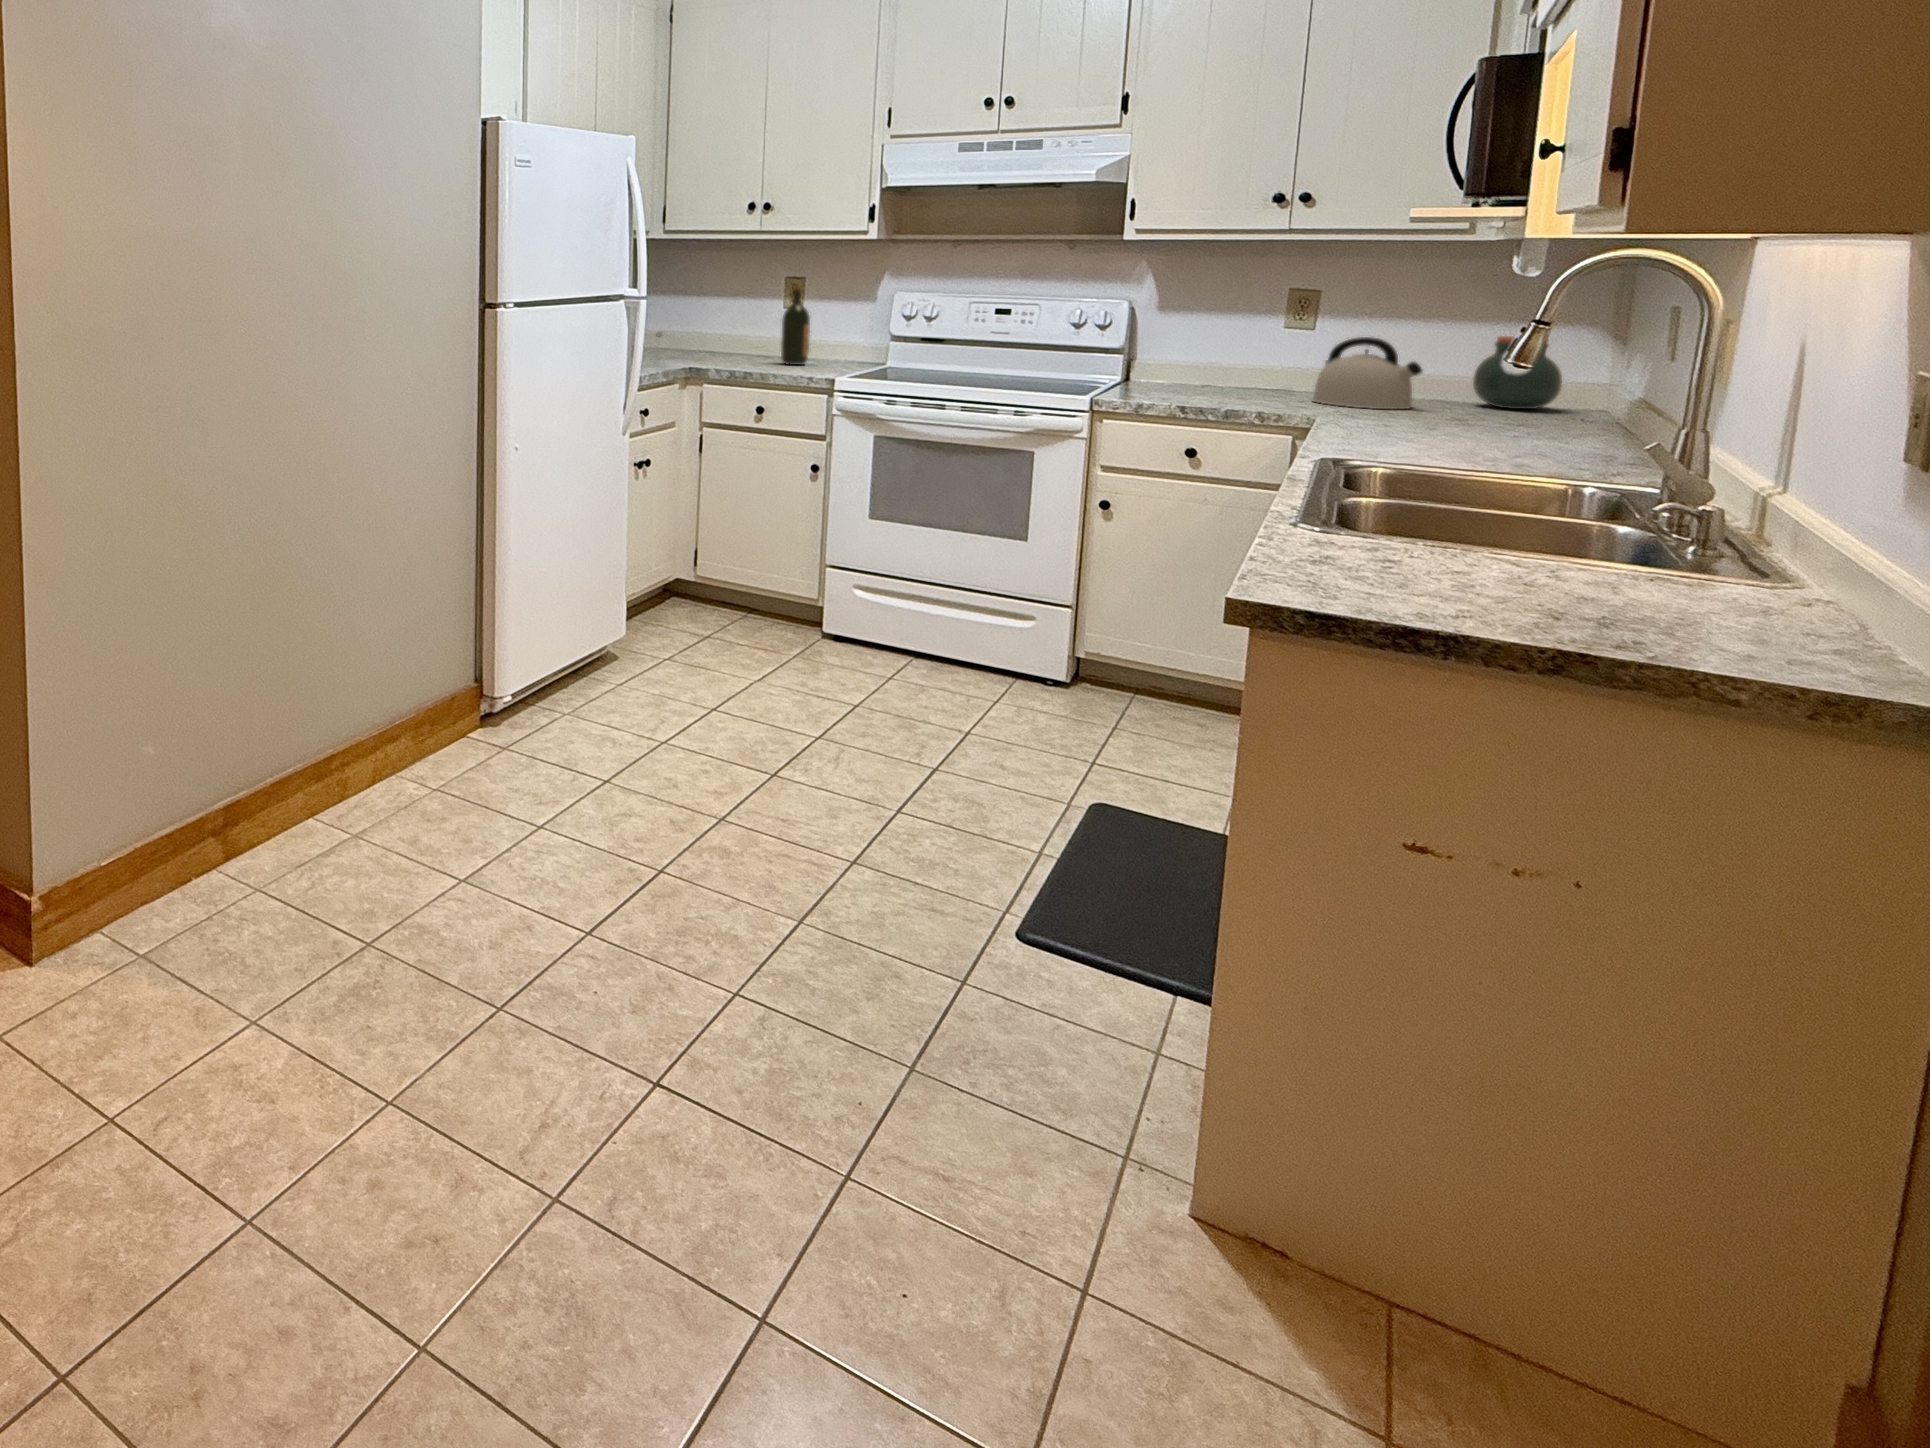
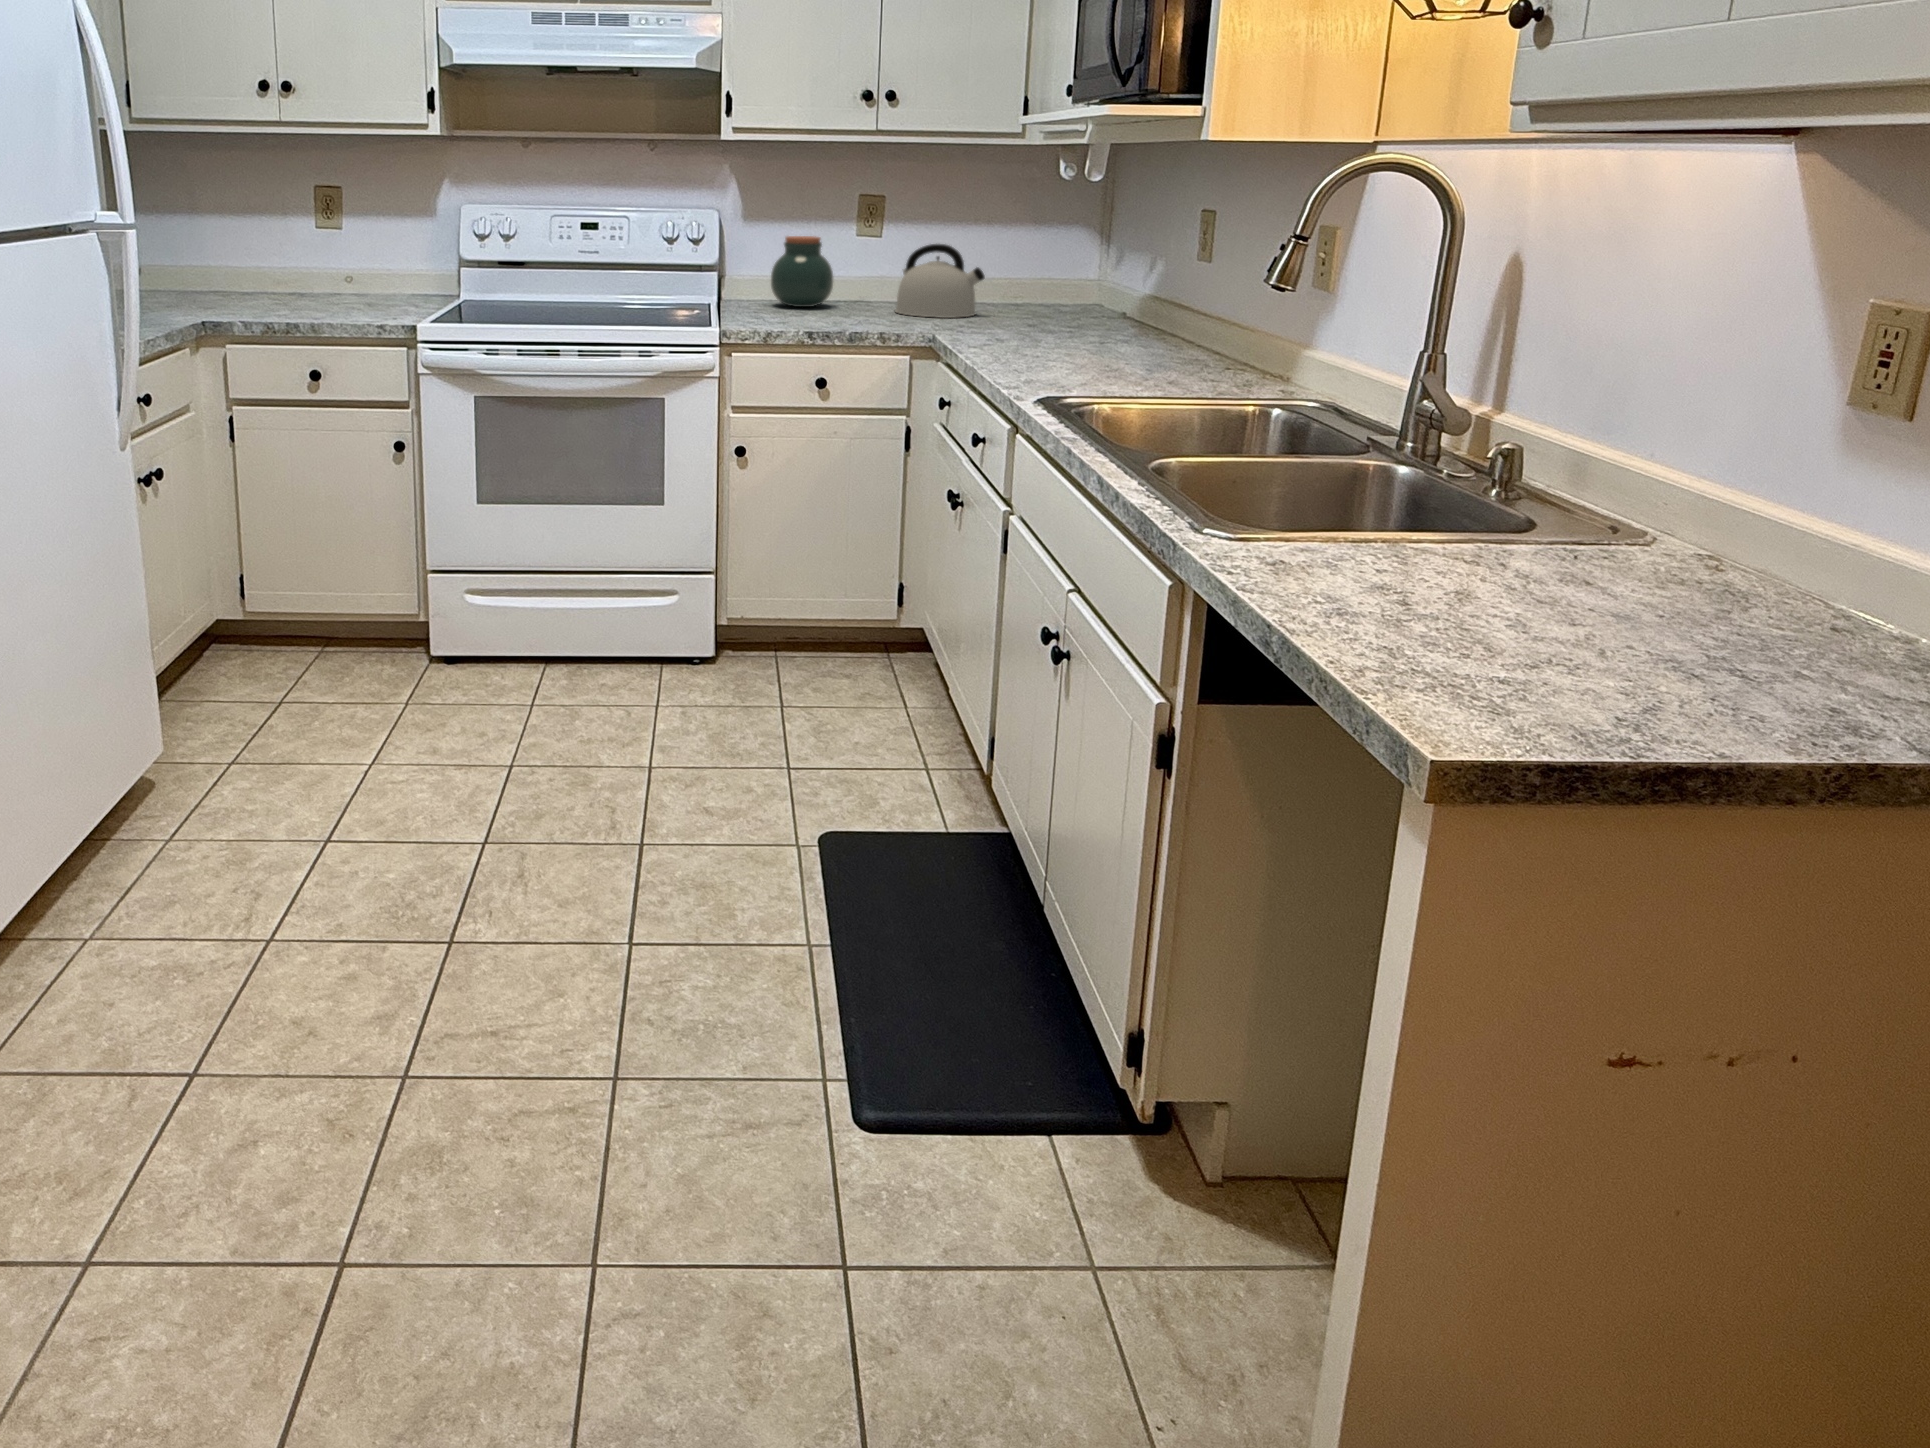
wine bottle: present [781,286,810,365] -> none [321,198,360,305]
jar: present [1473,336,1562,409] -> present [771,236,833,307]

